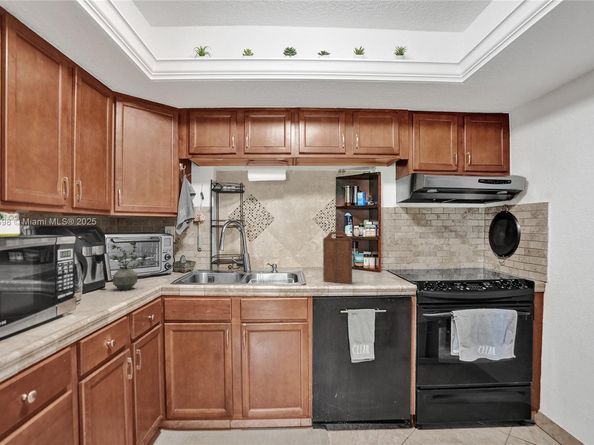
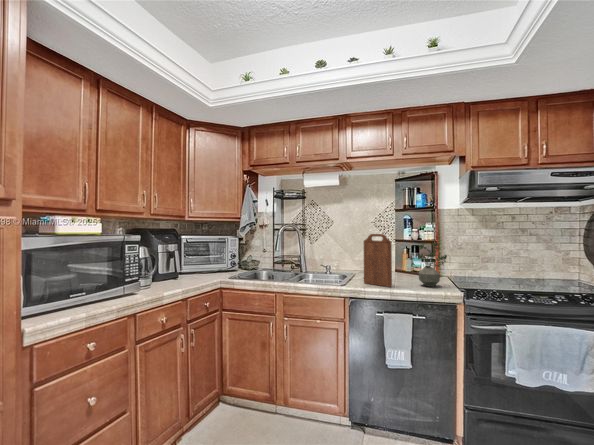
potted plant: present [111,241,147,290] -> present [418,242,447,287]

